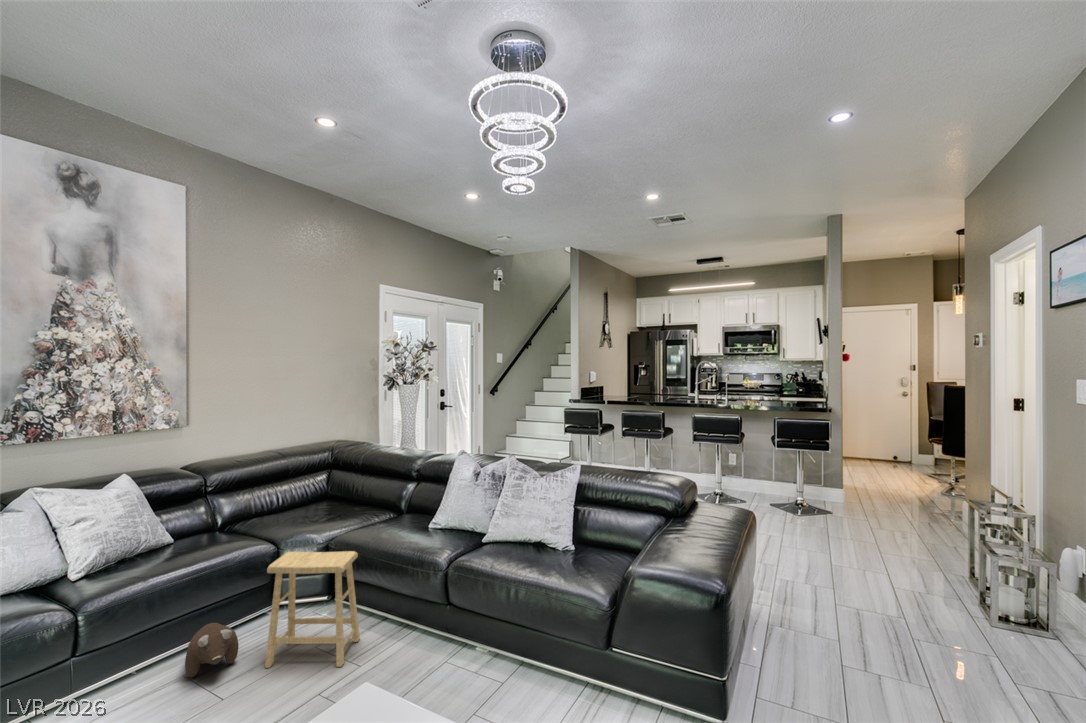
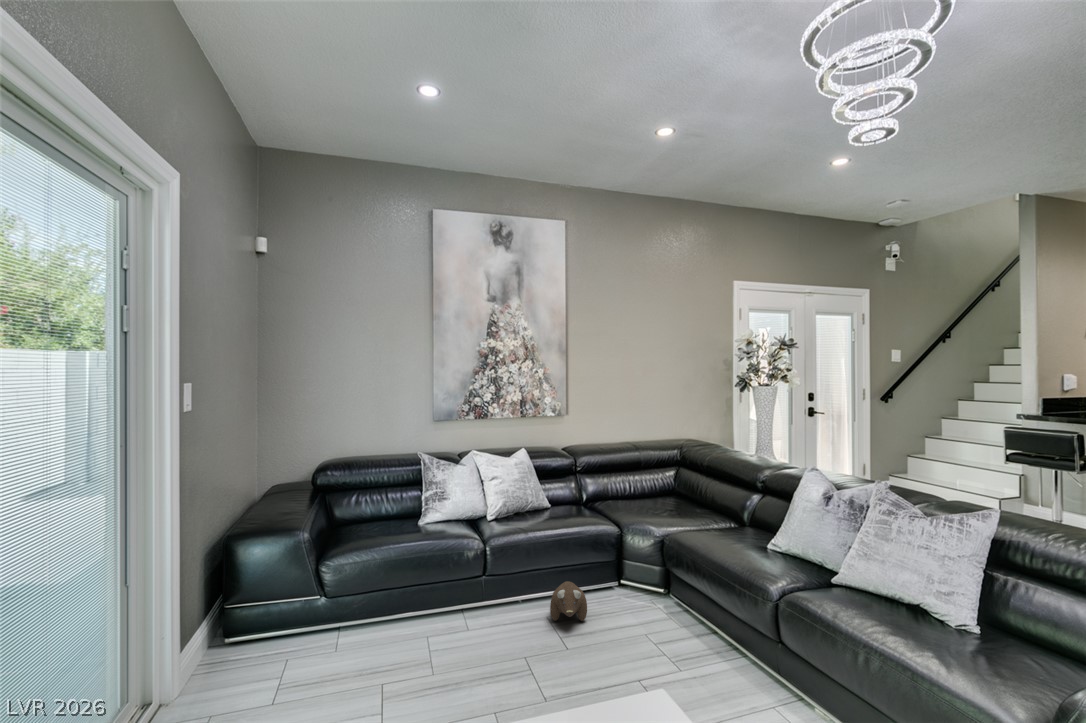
footstool: present [265,551,360,668] -> none [605,538,689,662]

